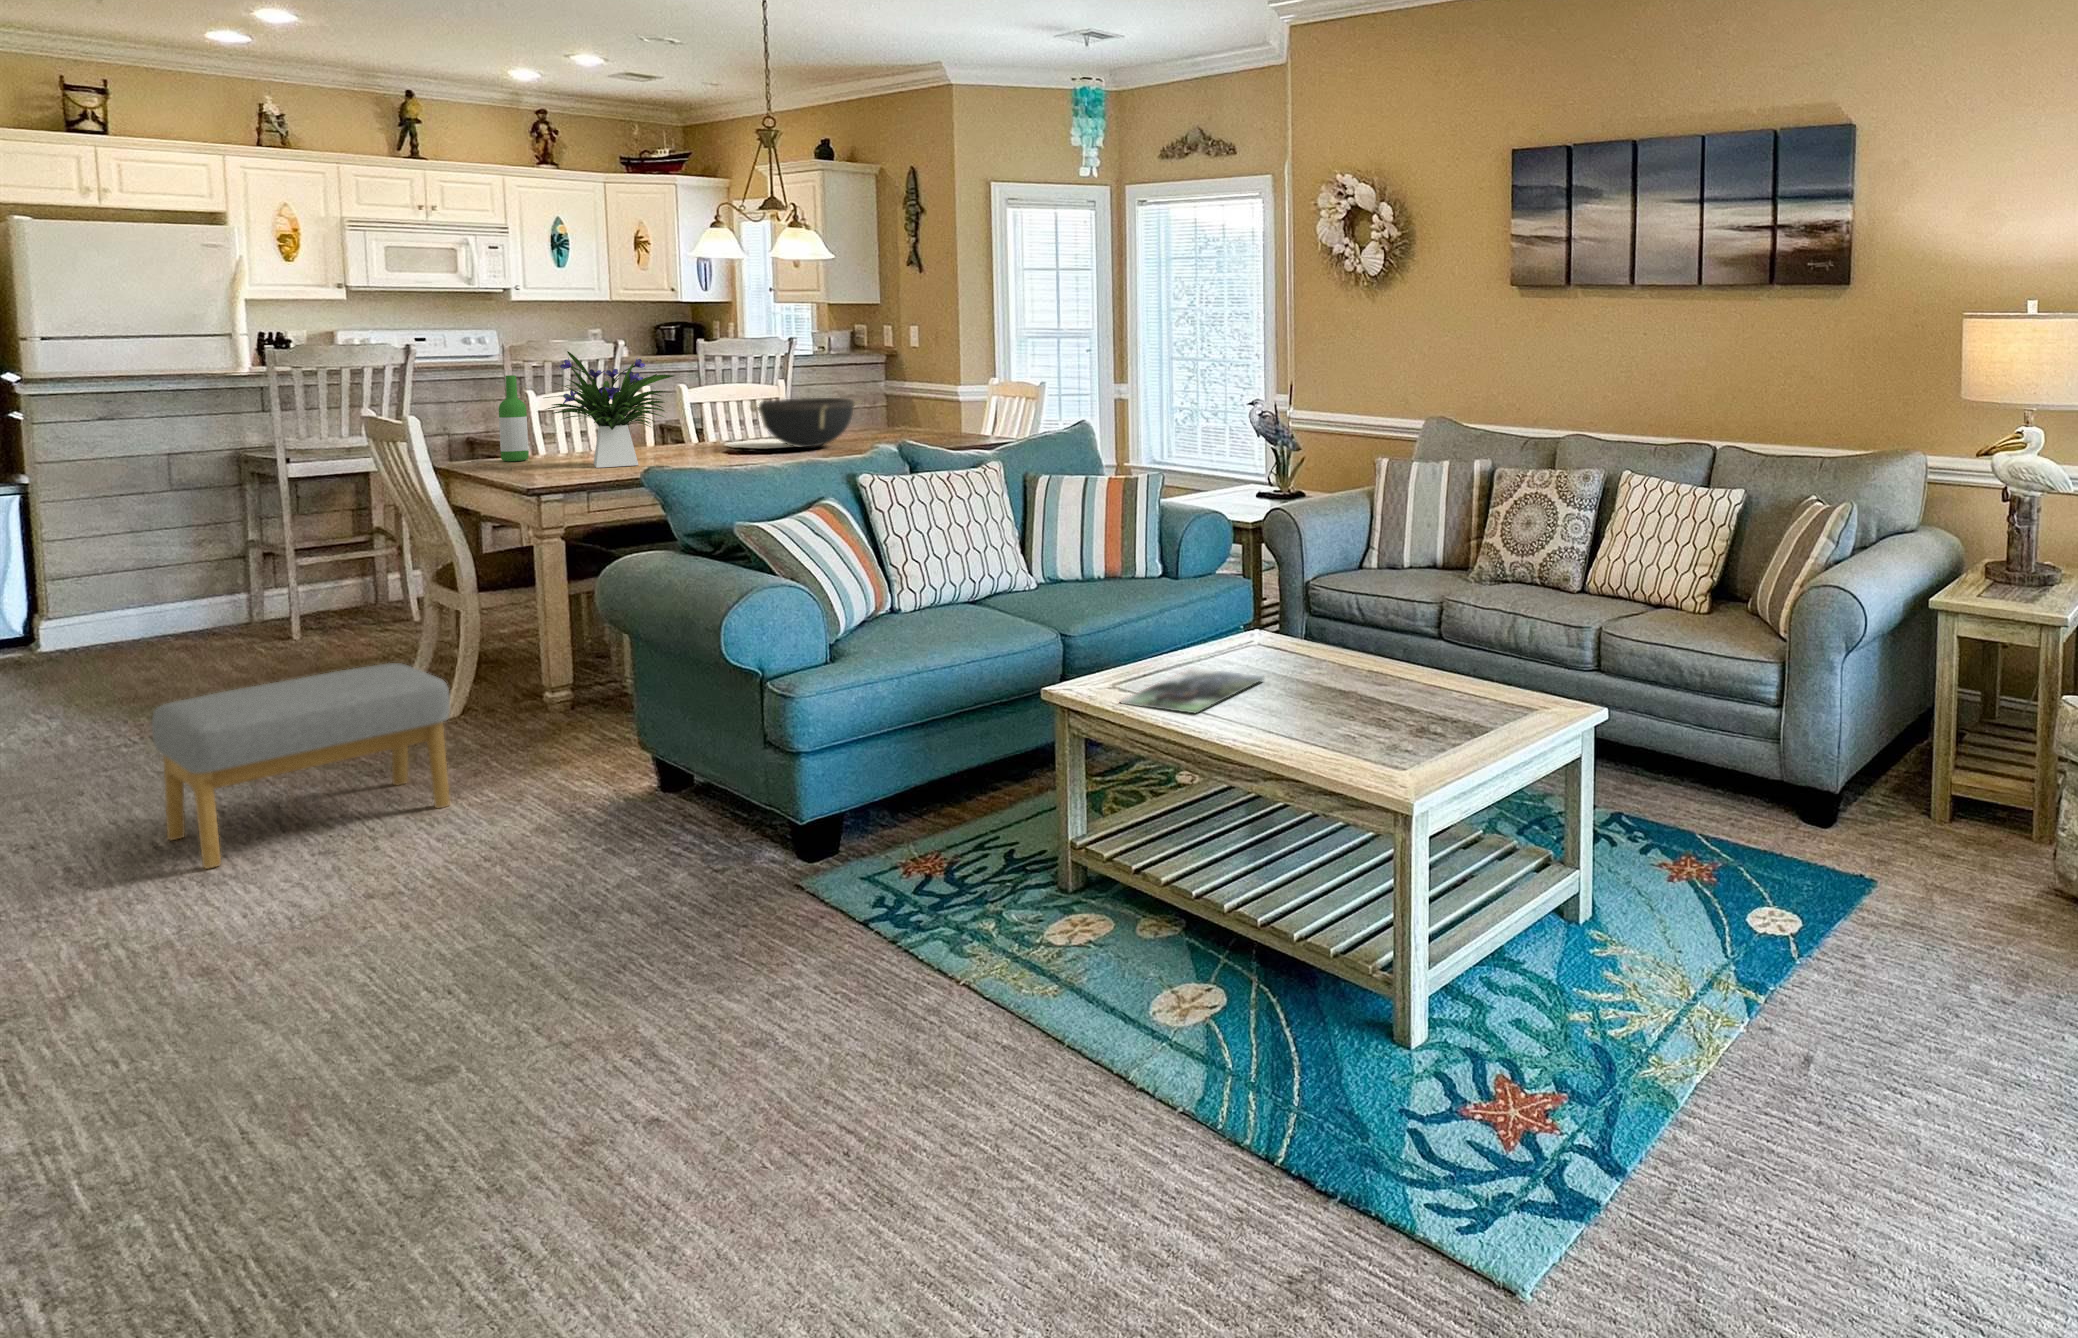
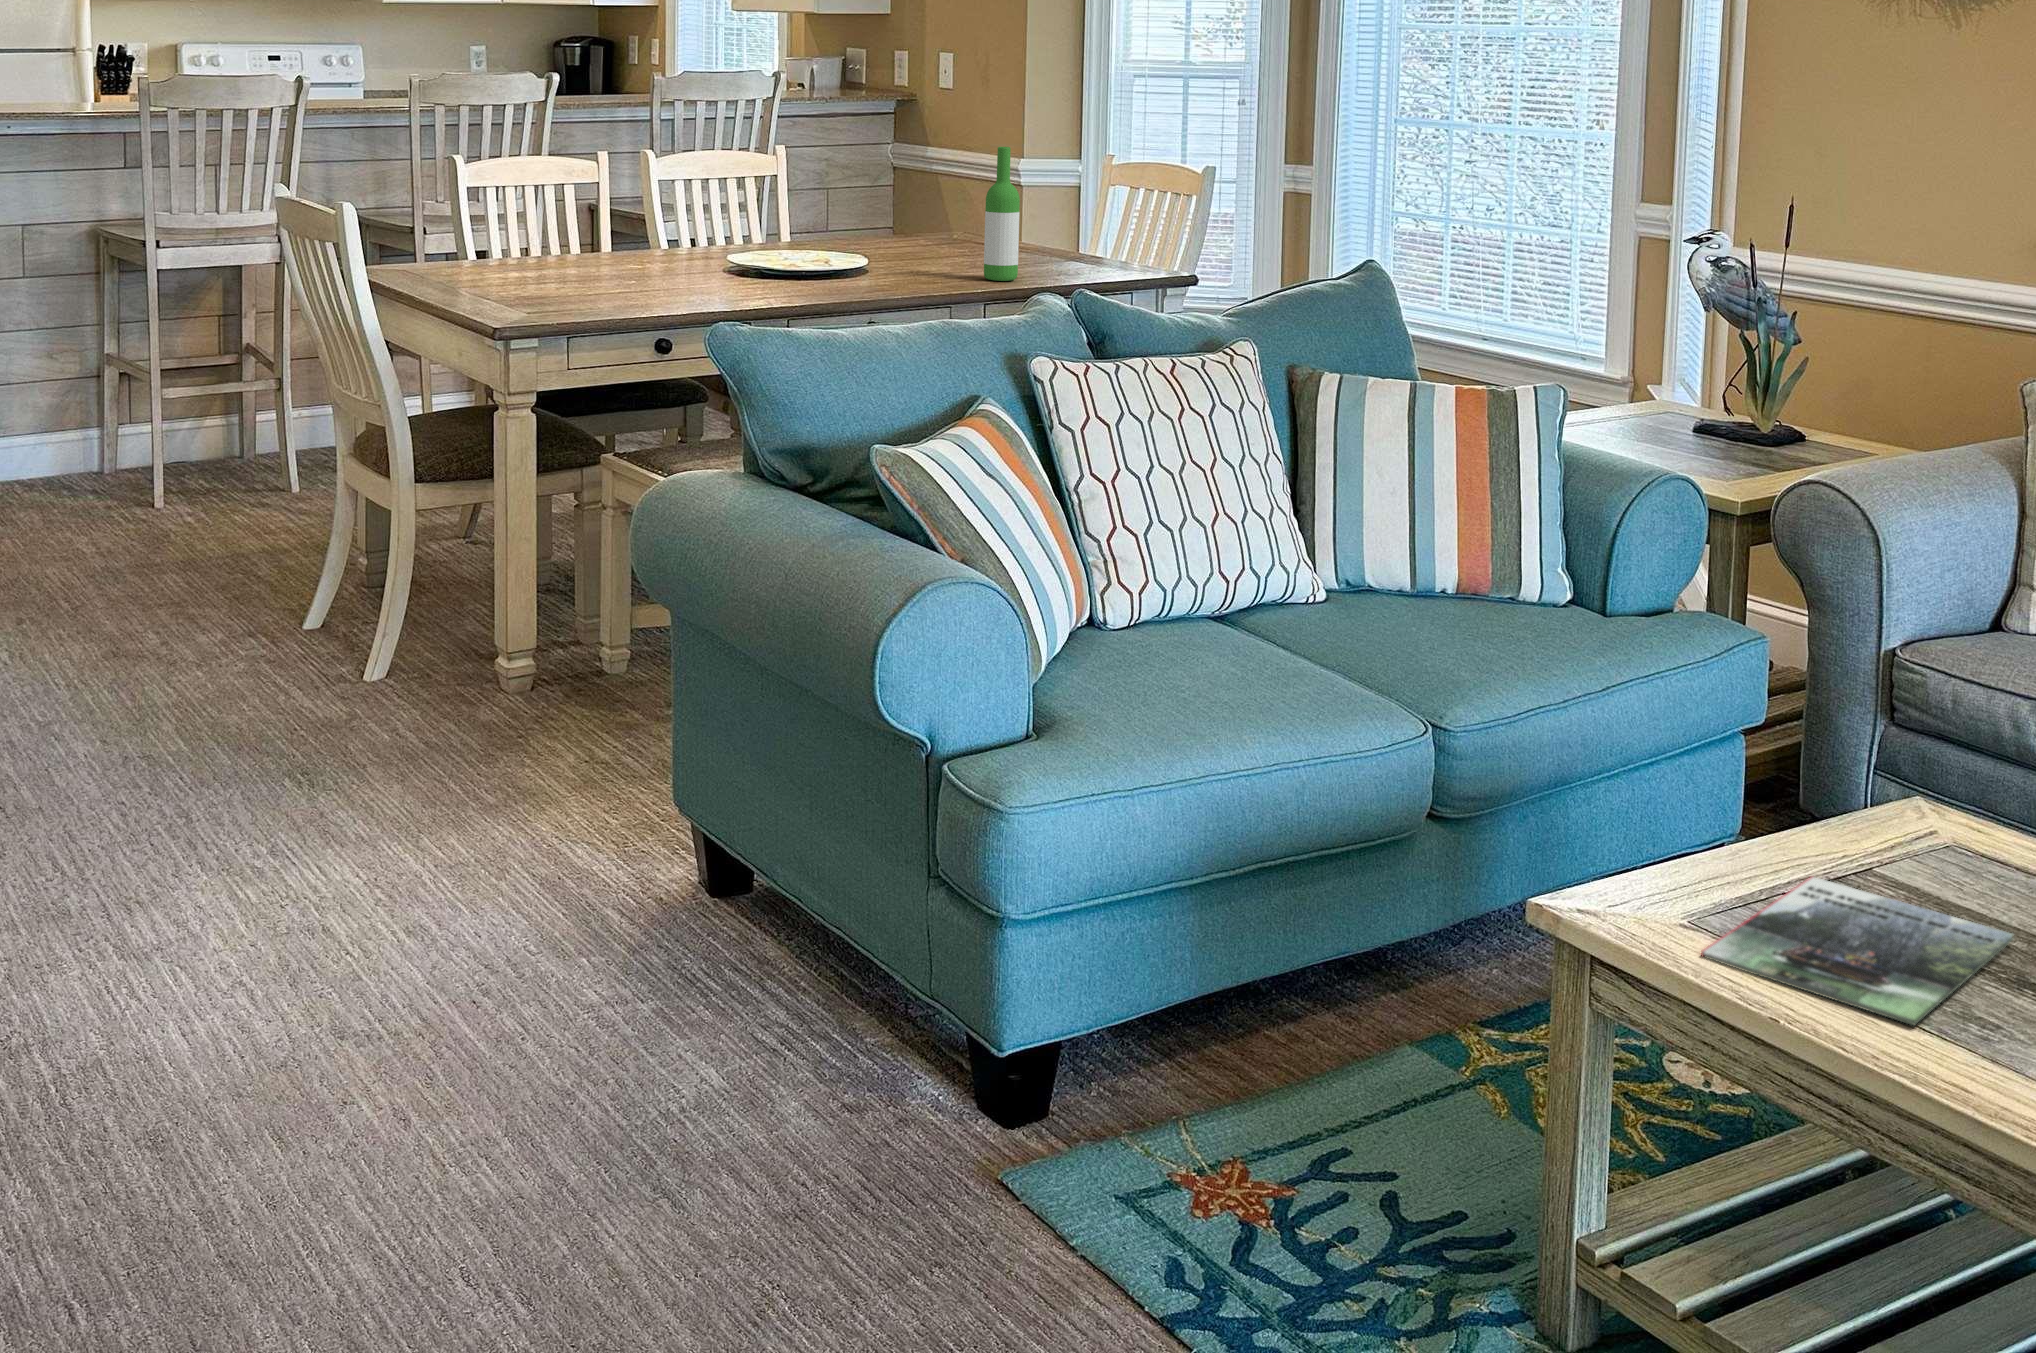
flower arrangement: present [545,351,674,468] -> none [496,101,680,296]
wine bottle: present [499,375,529,461] -> present [984,147,1020,281]
bowl: present [752,398,859,448] -> none [773,188,940,275]
footstool: present [152,663,450,869] -> none [52,606,410,912]

